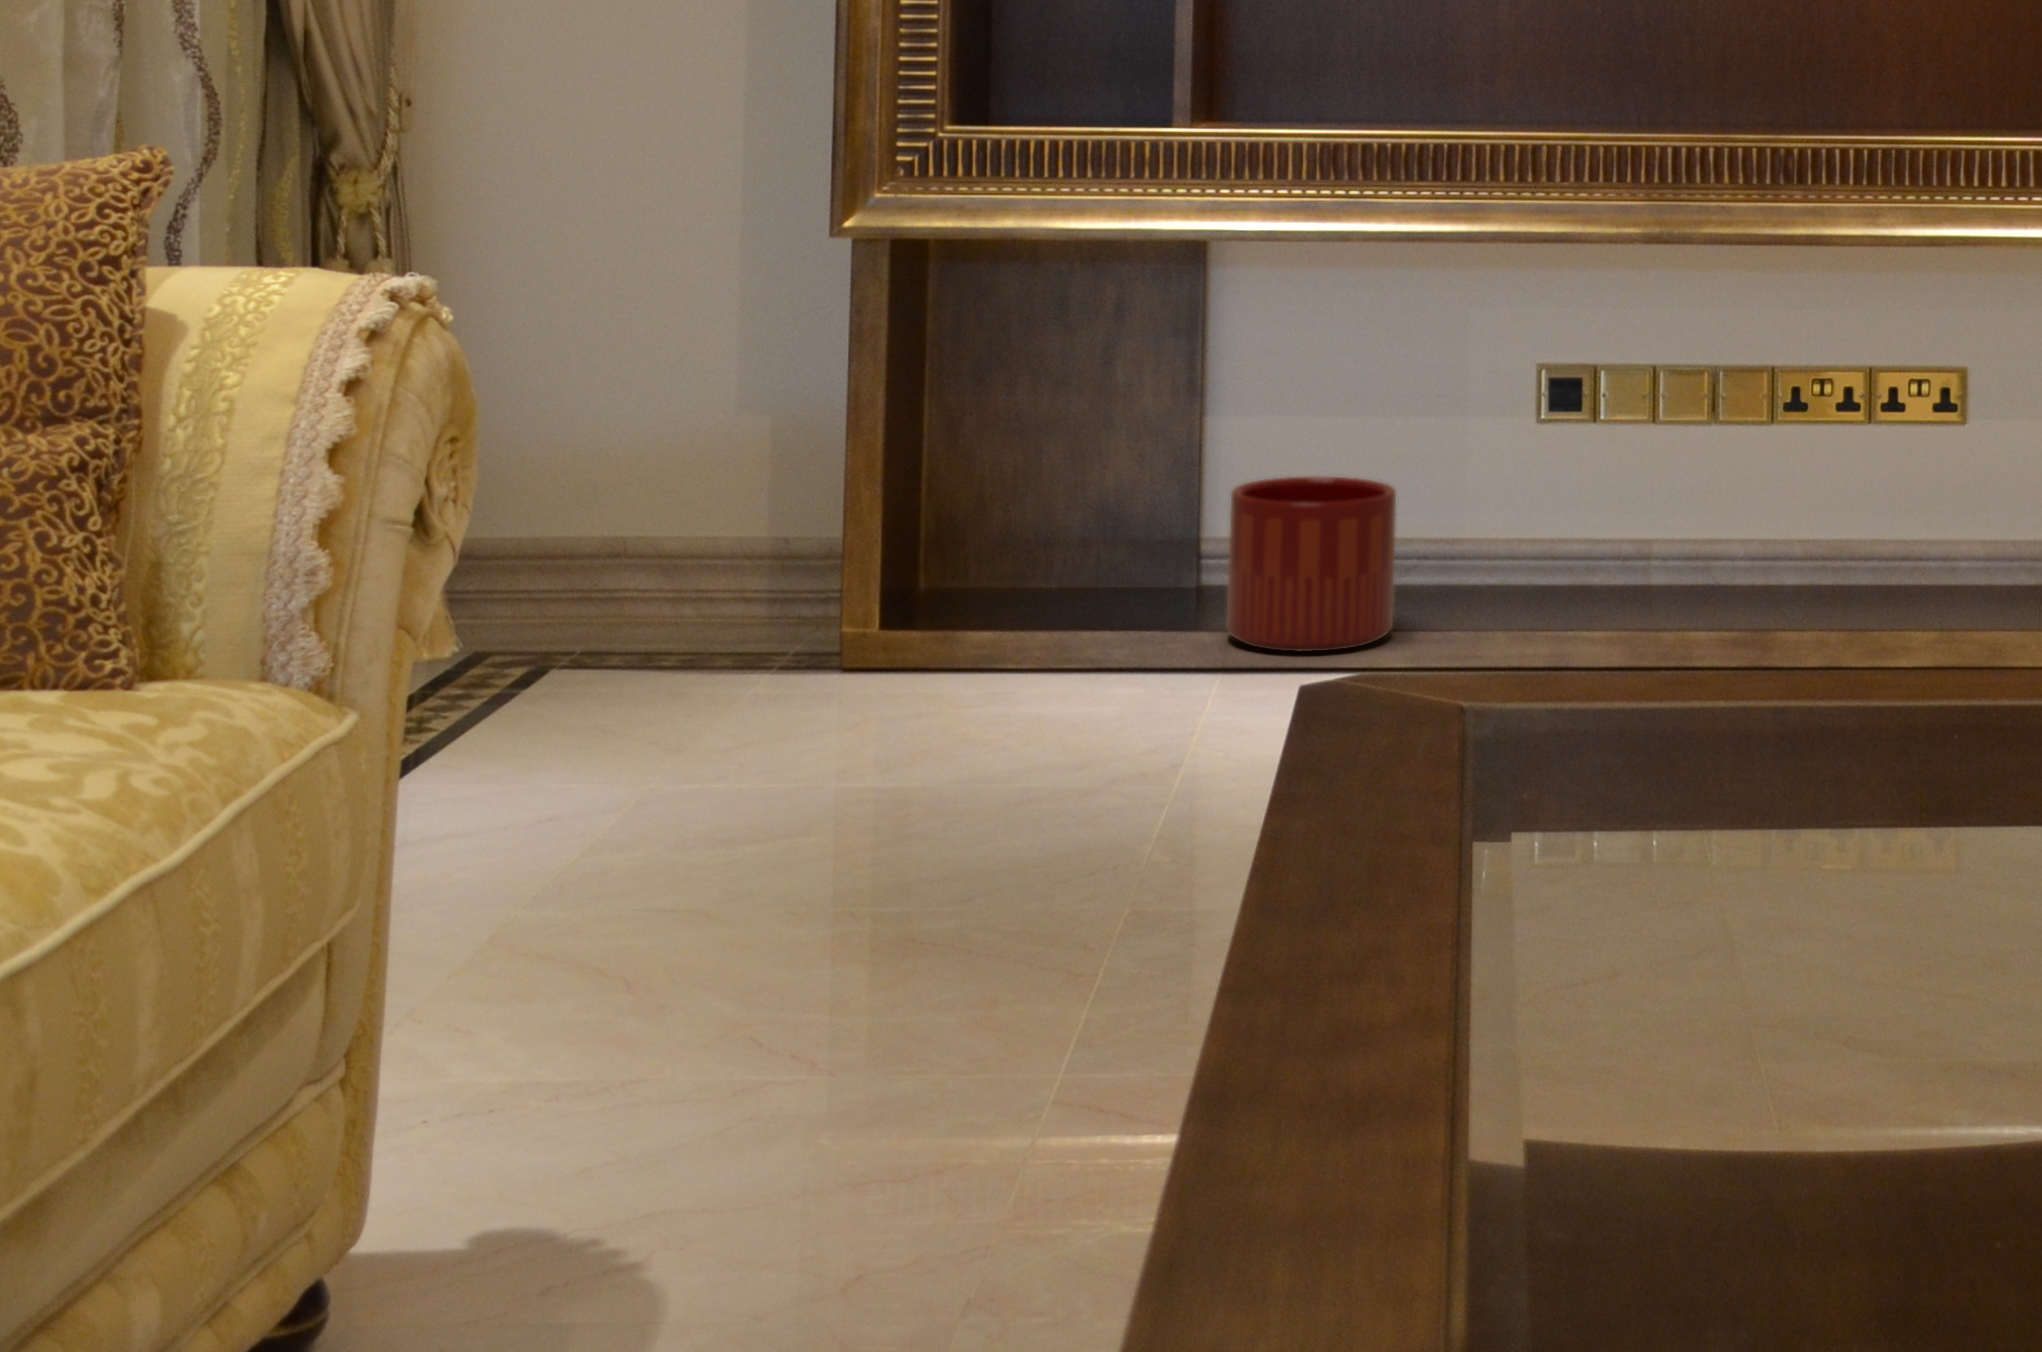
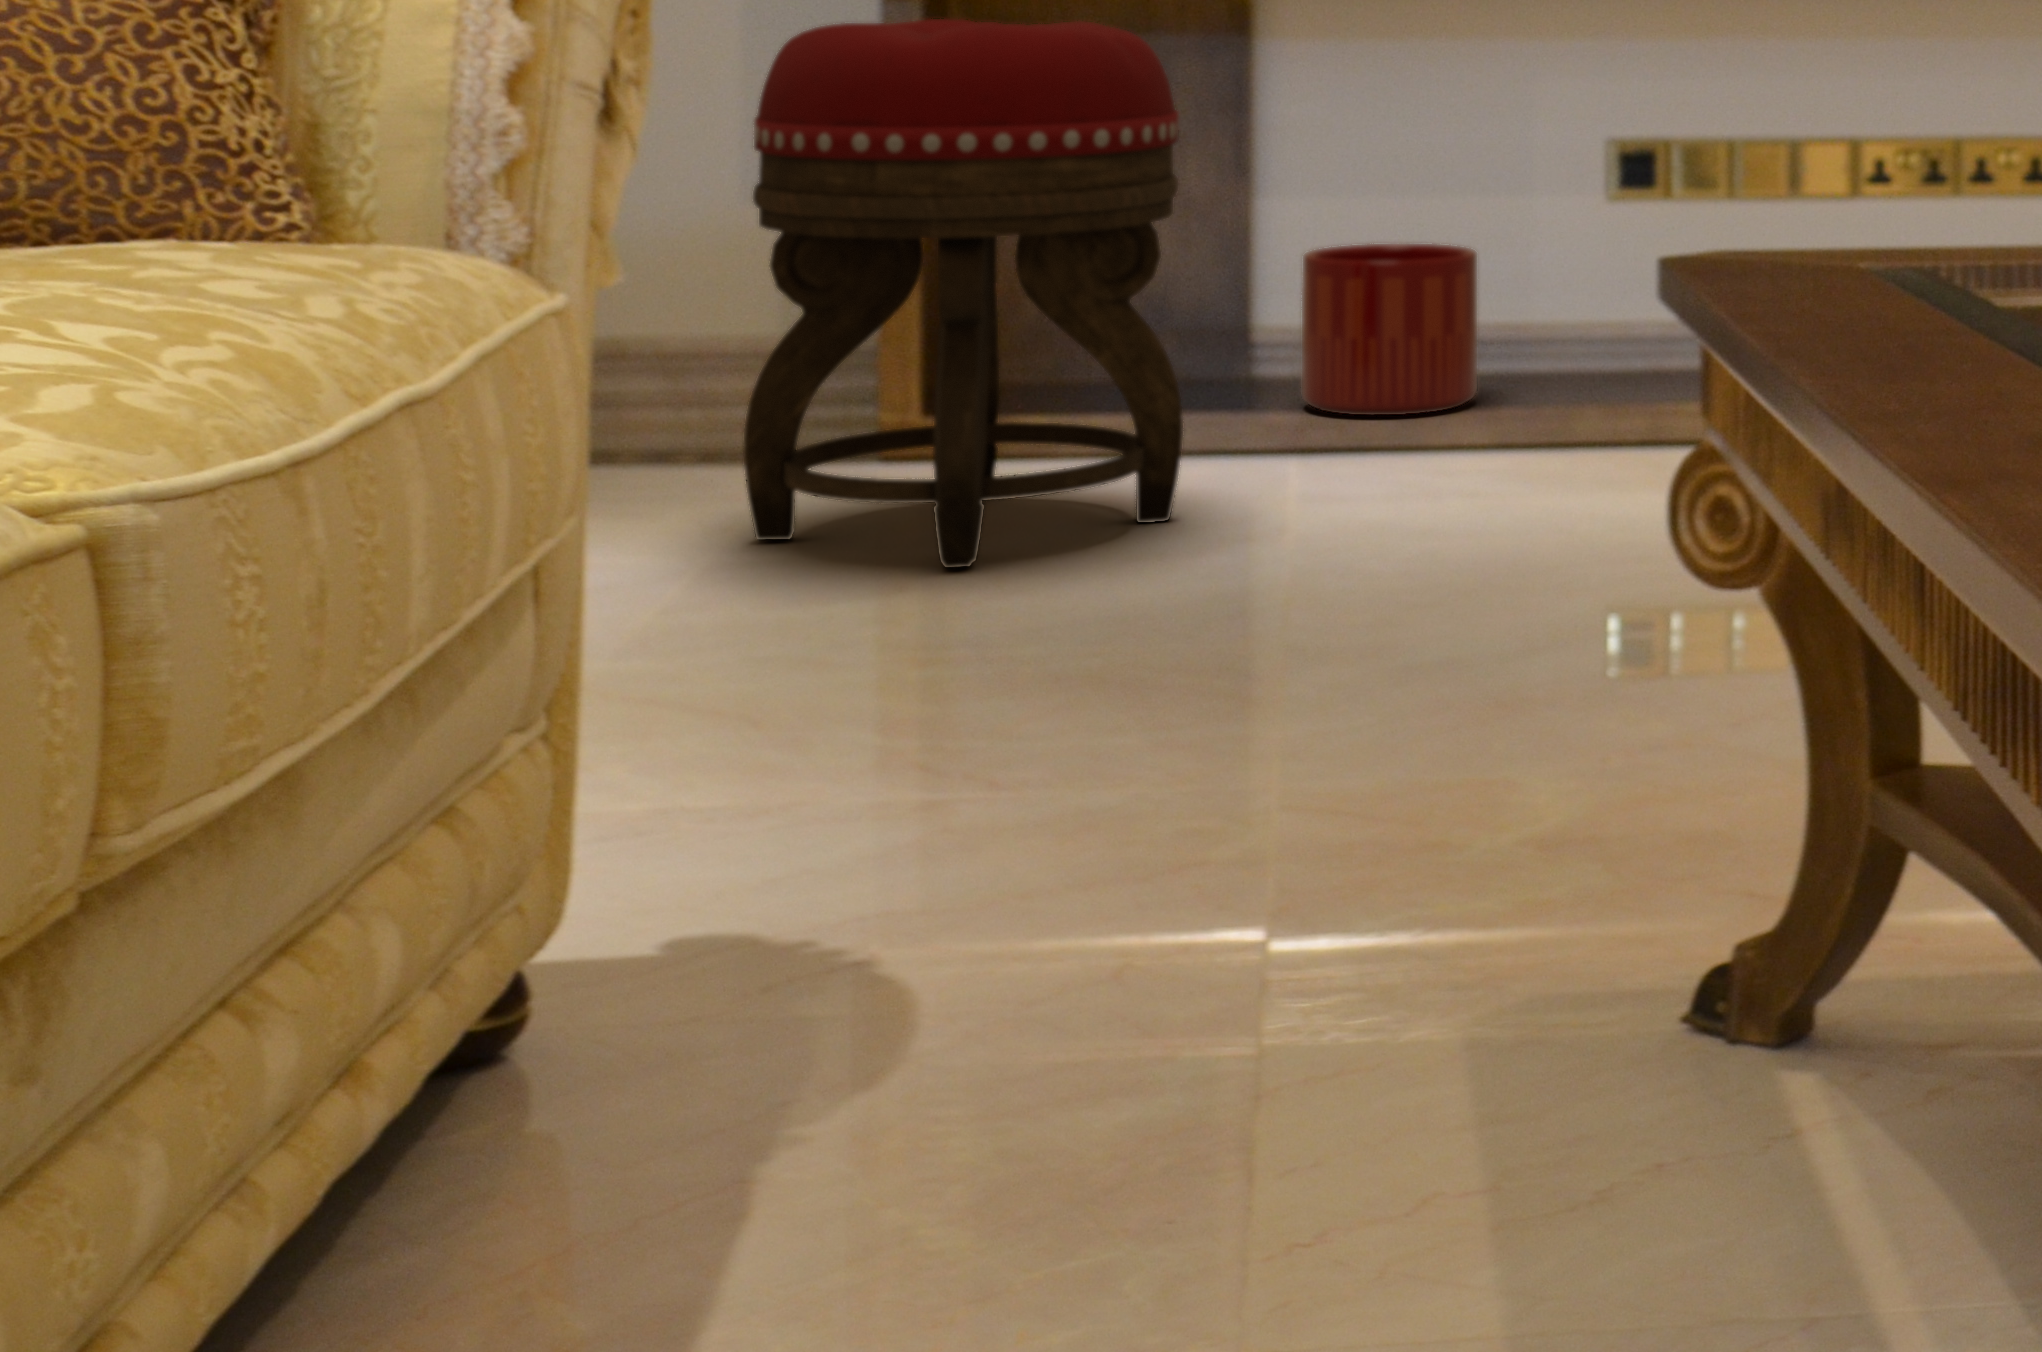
footstool: none [669,294,1077,830] -> present [743,19,1183,568]

